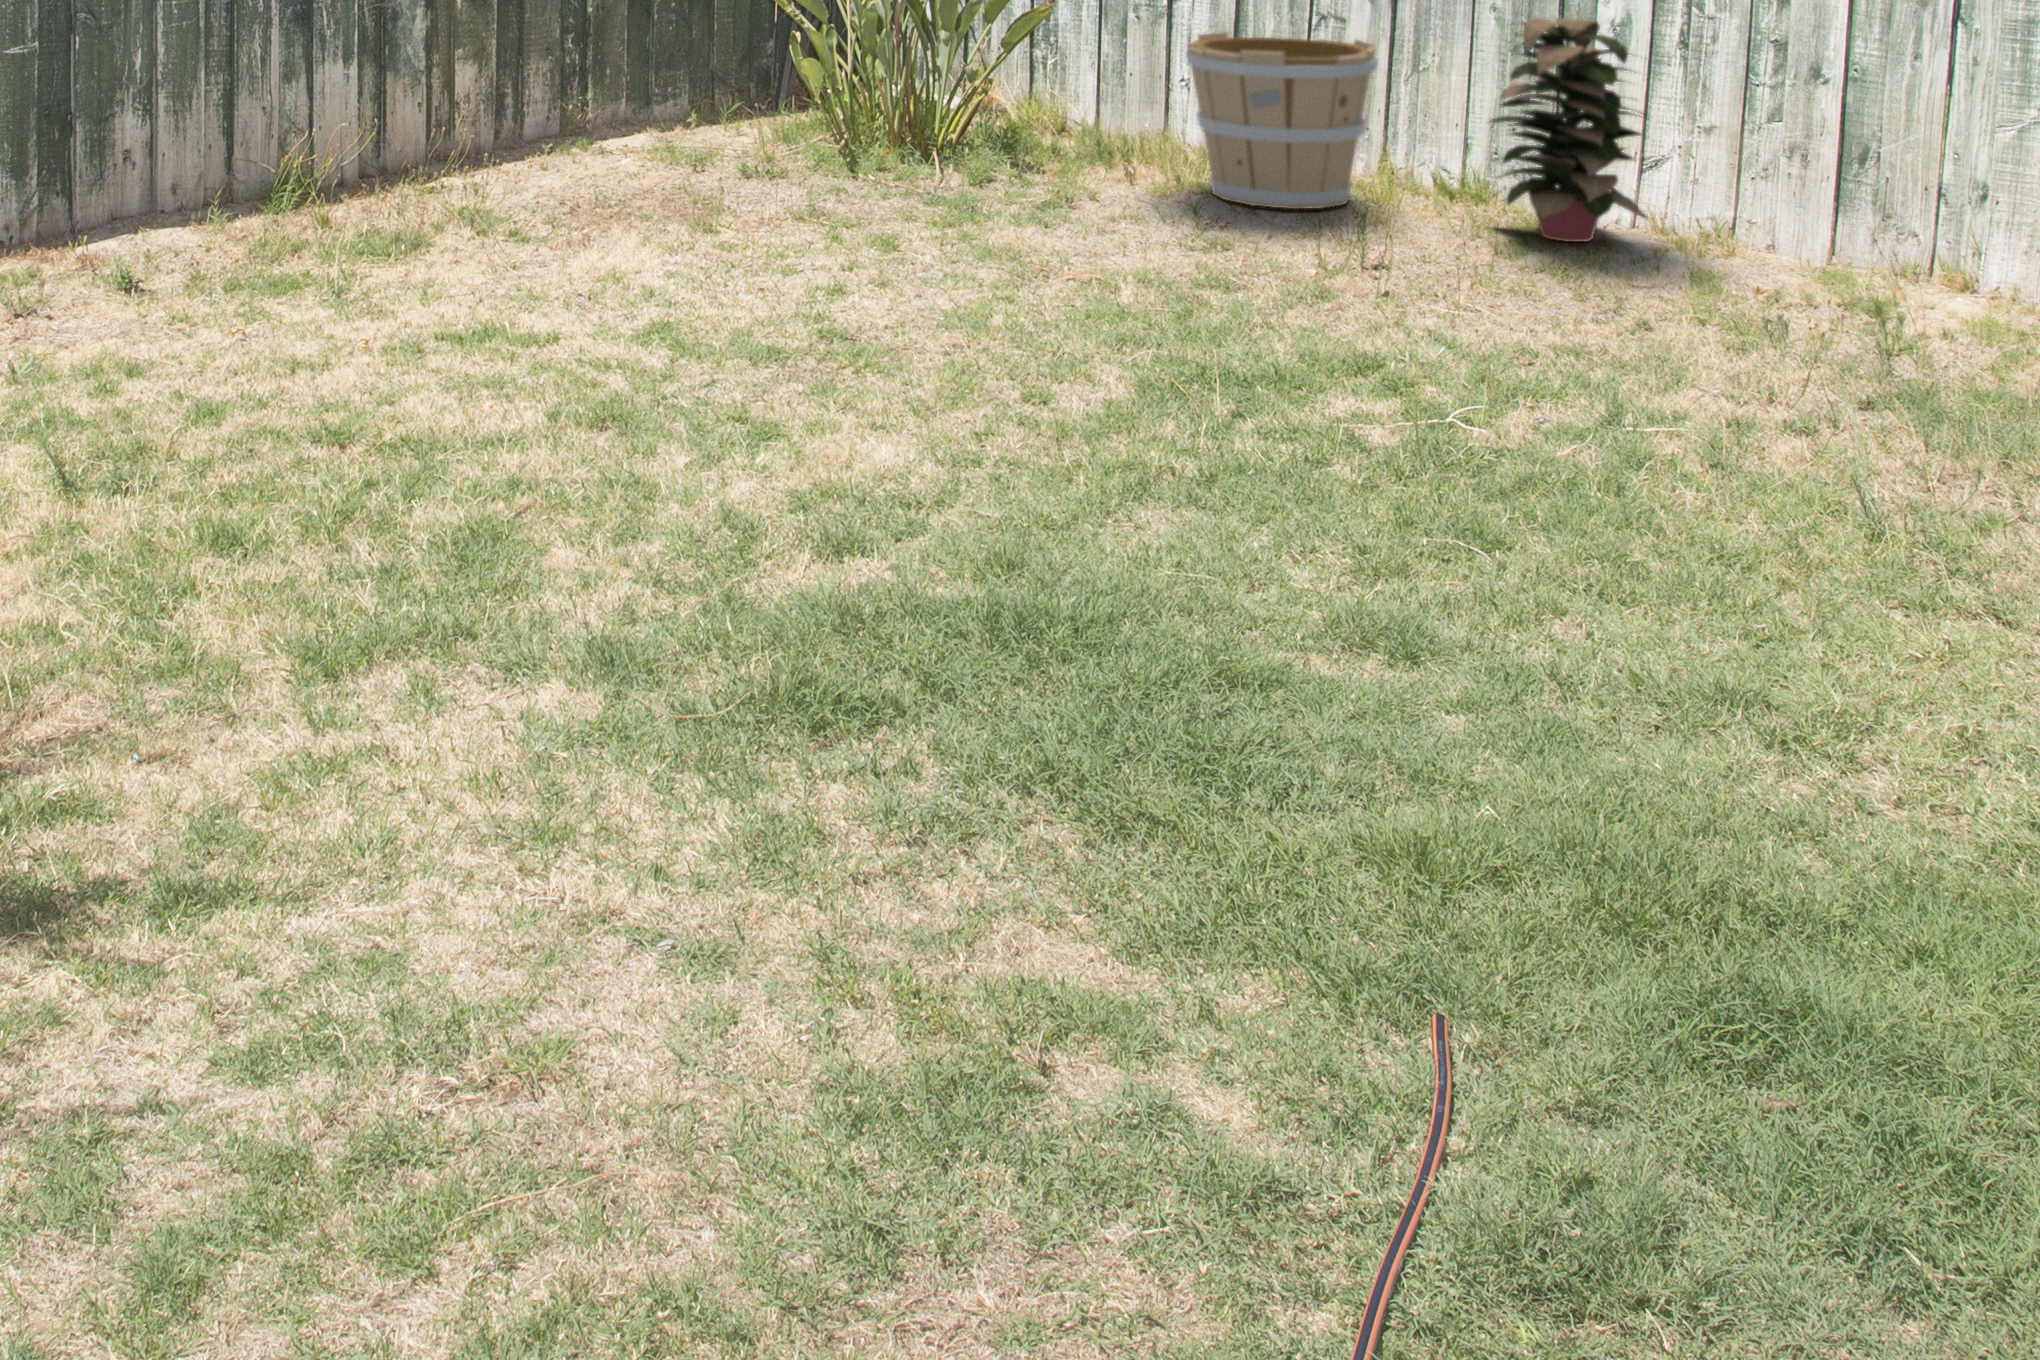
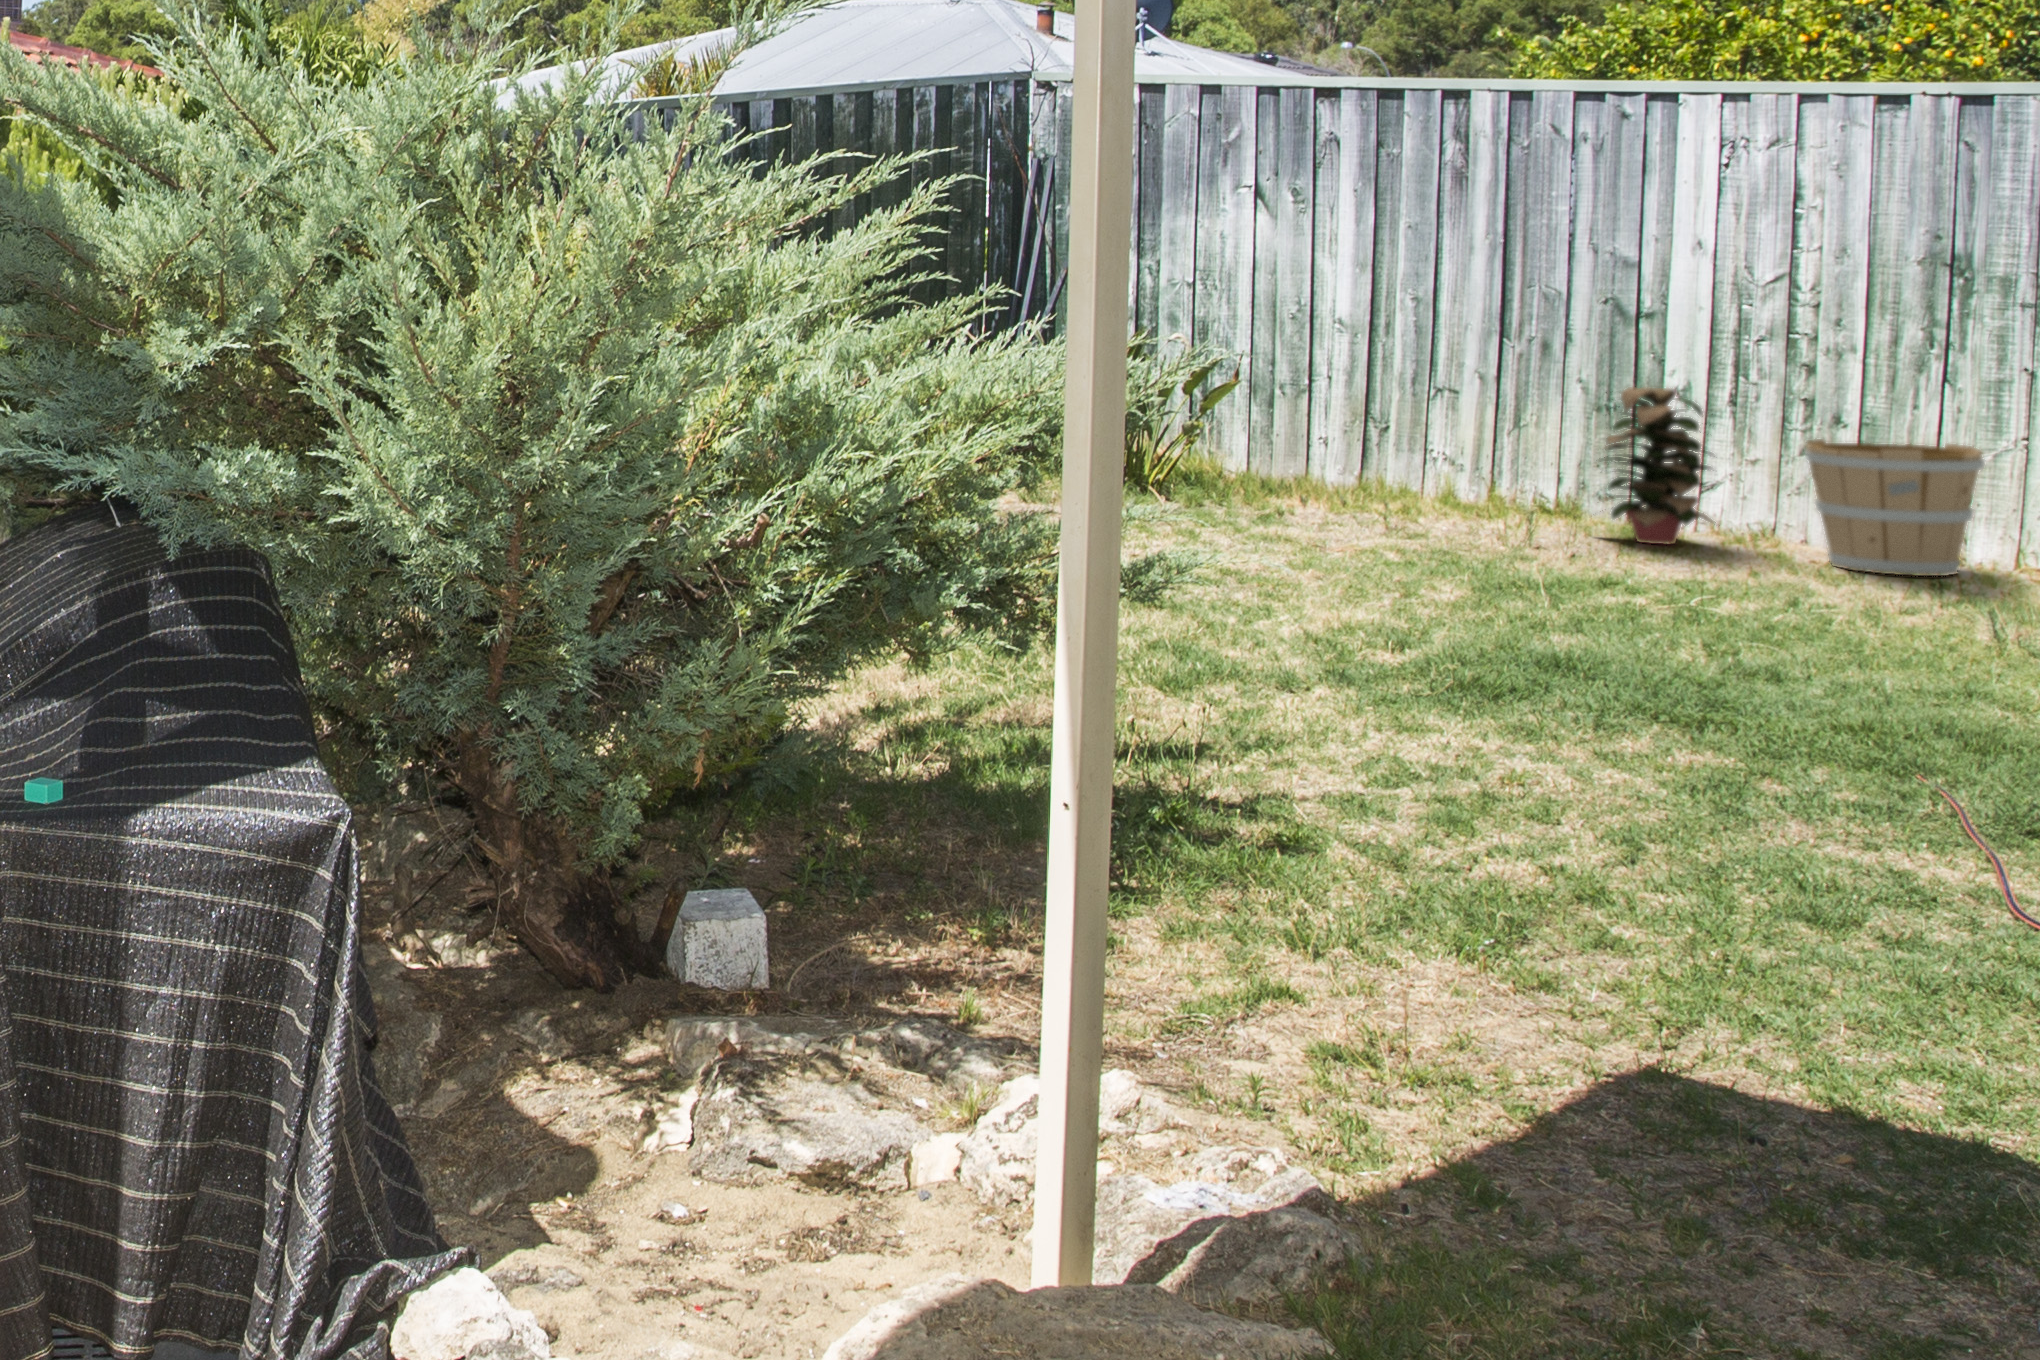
wooden bucket: present [1186,33,1378,209] -> present [1804,439,1985,576]

